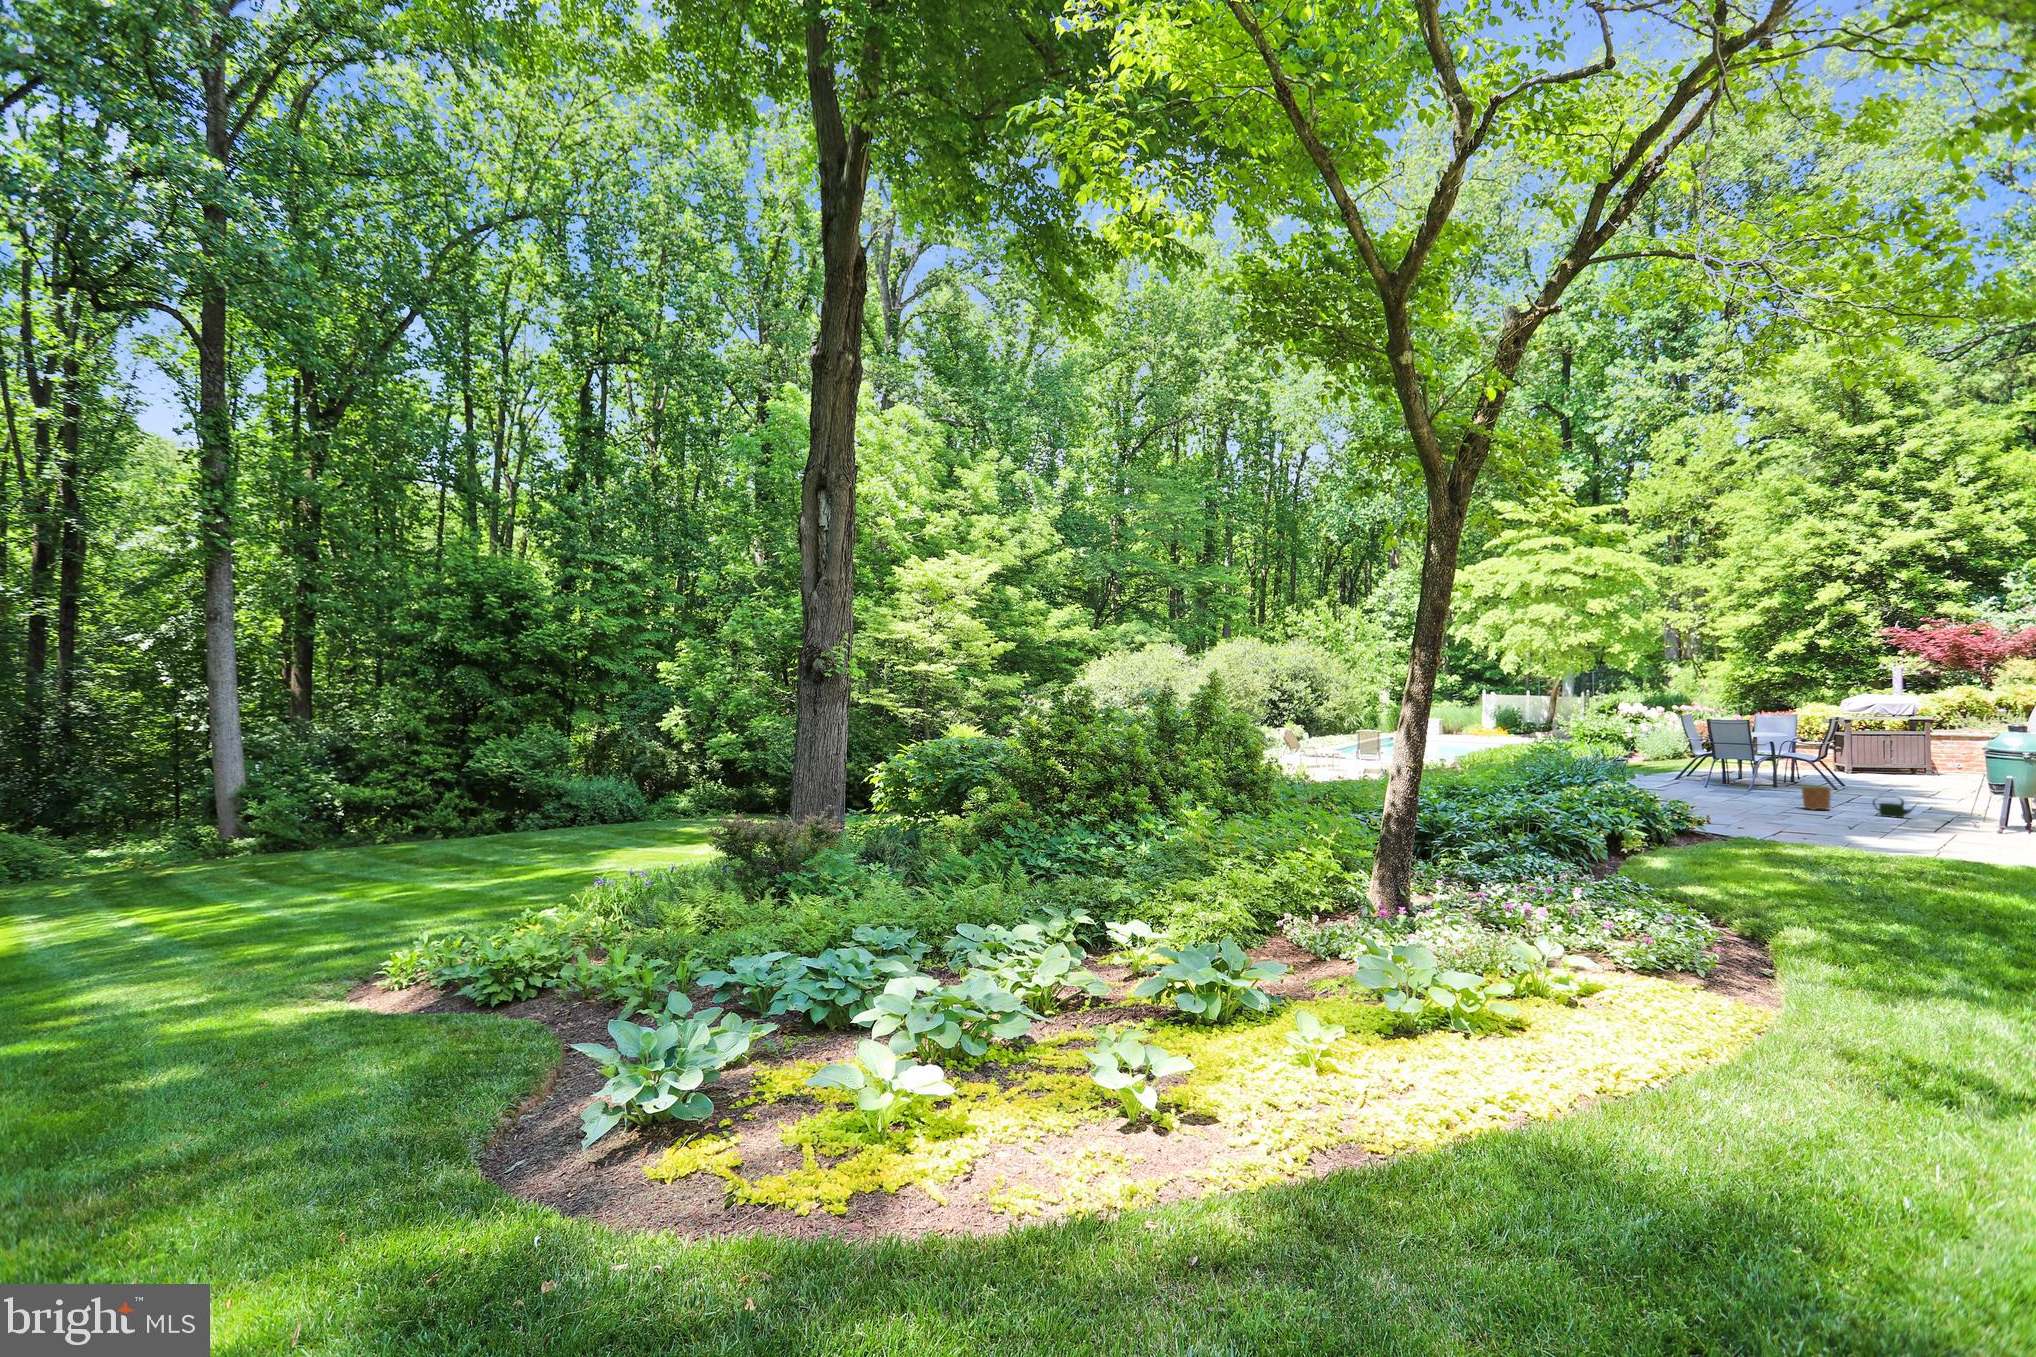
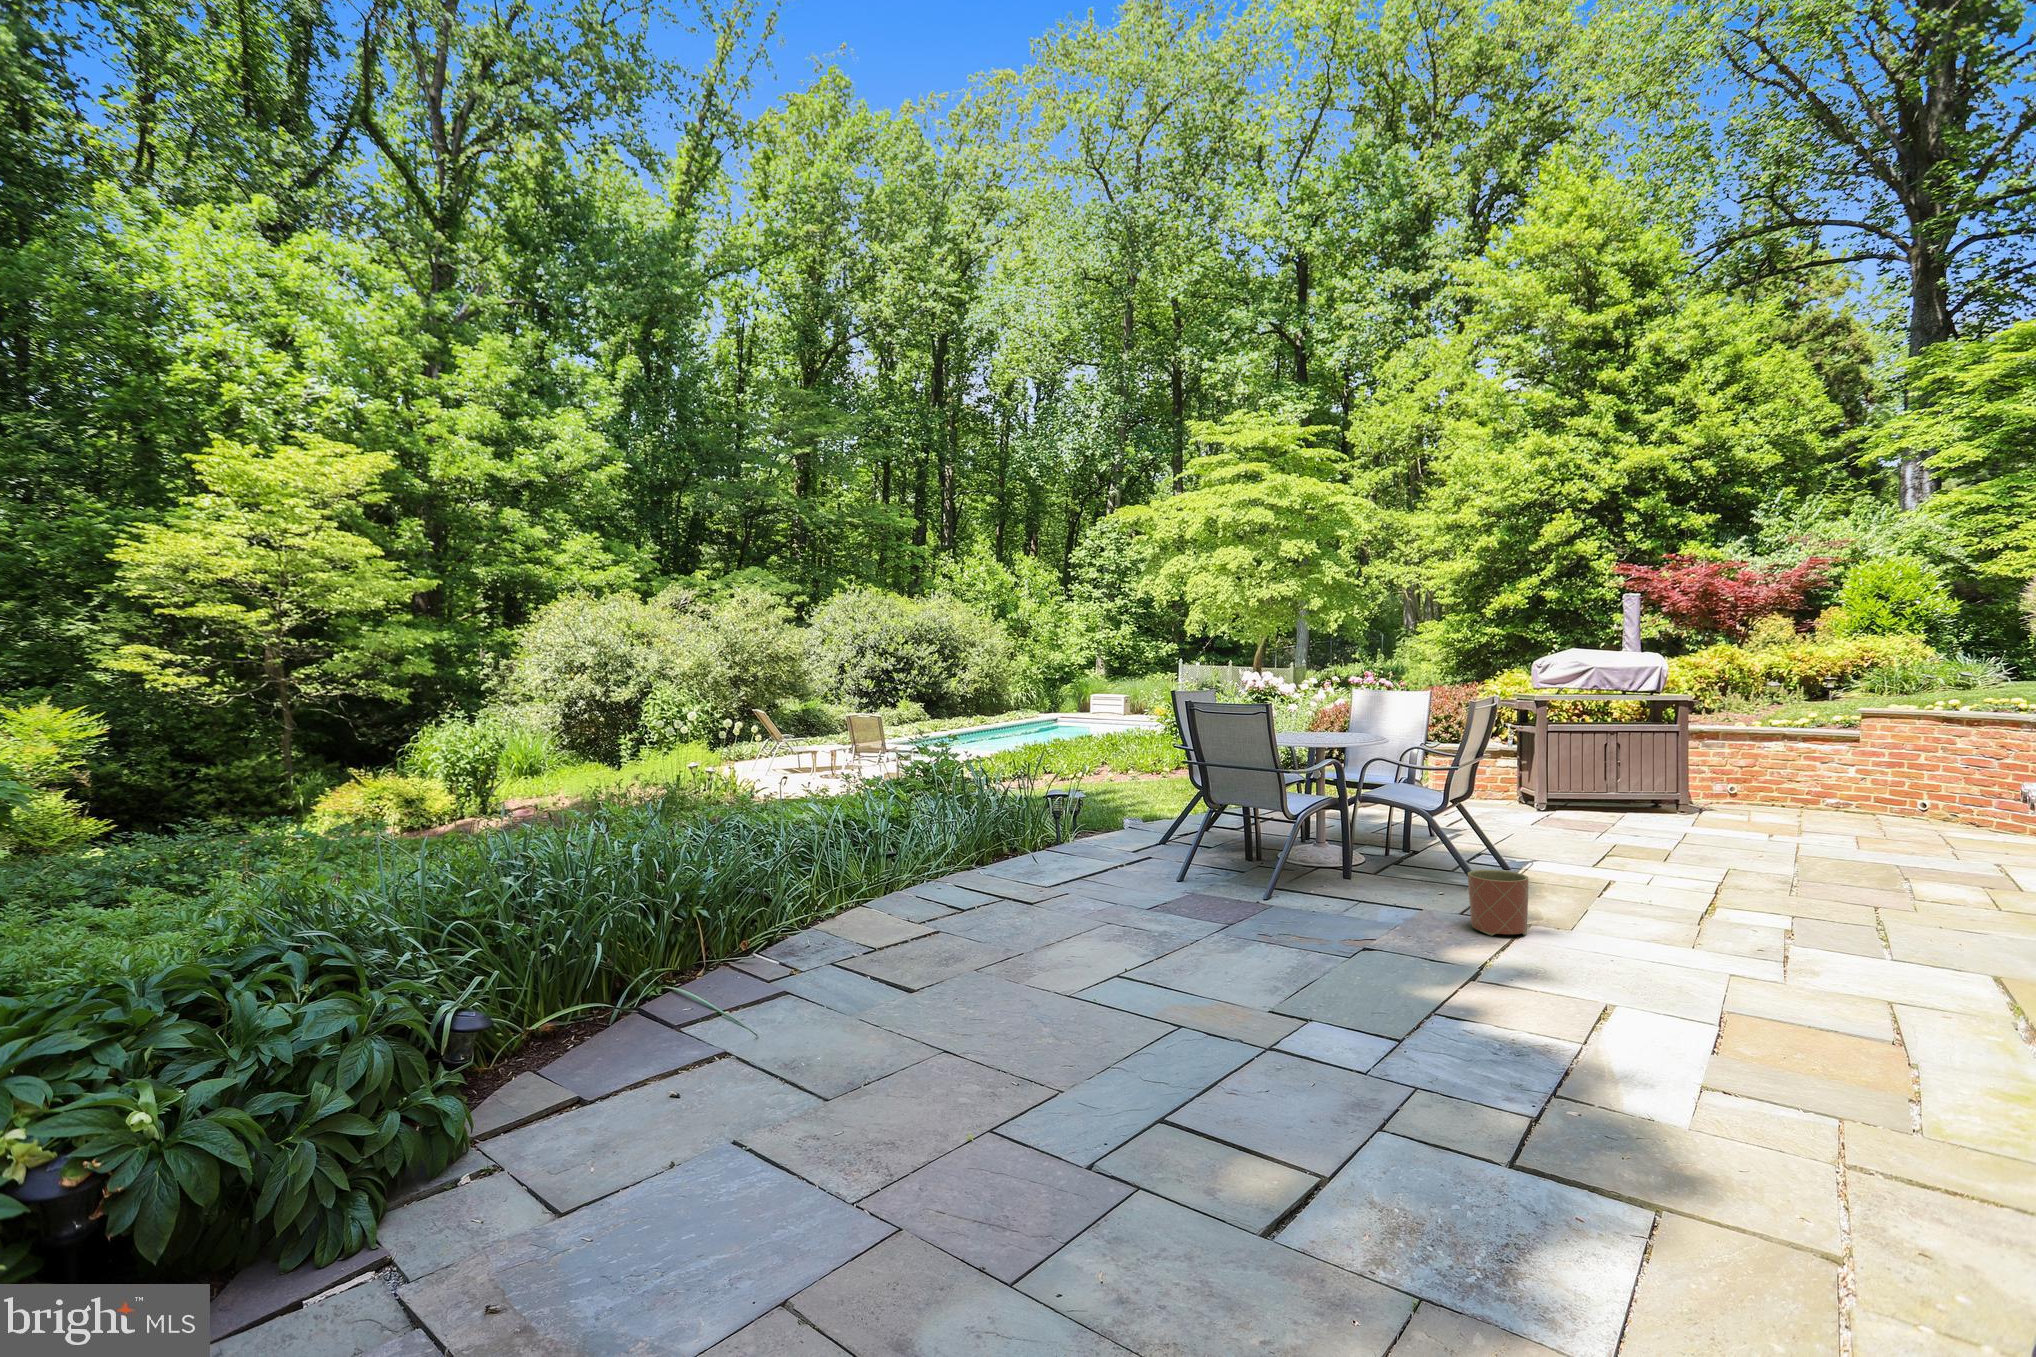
watering can: present [1873,798,1915,818] -> none [1619,909,1734,972]

